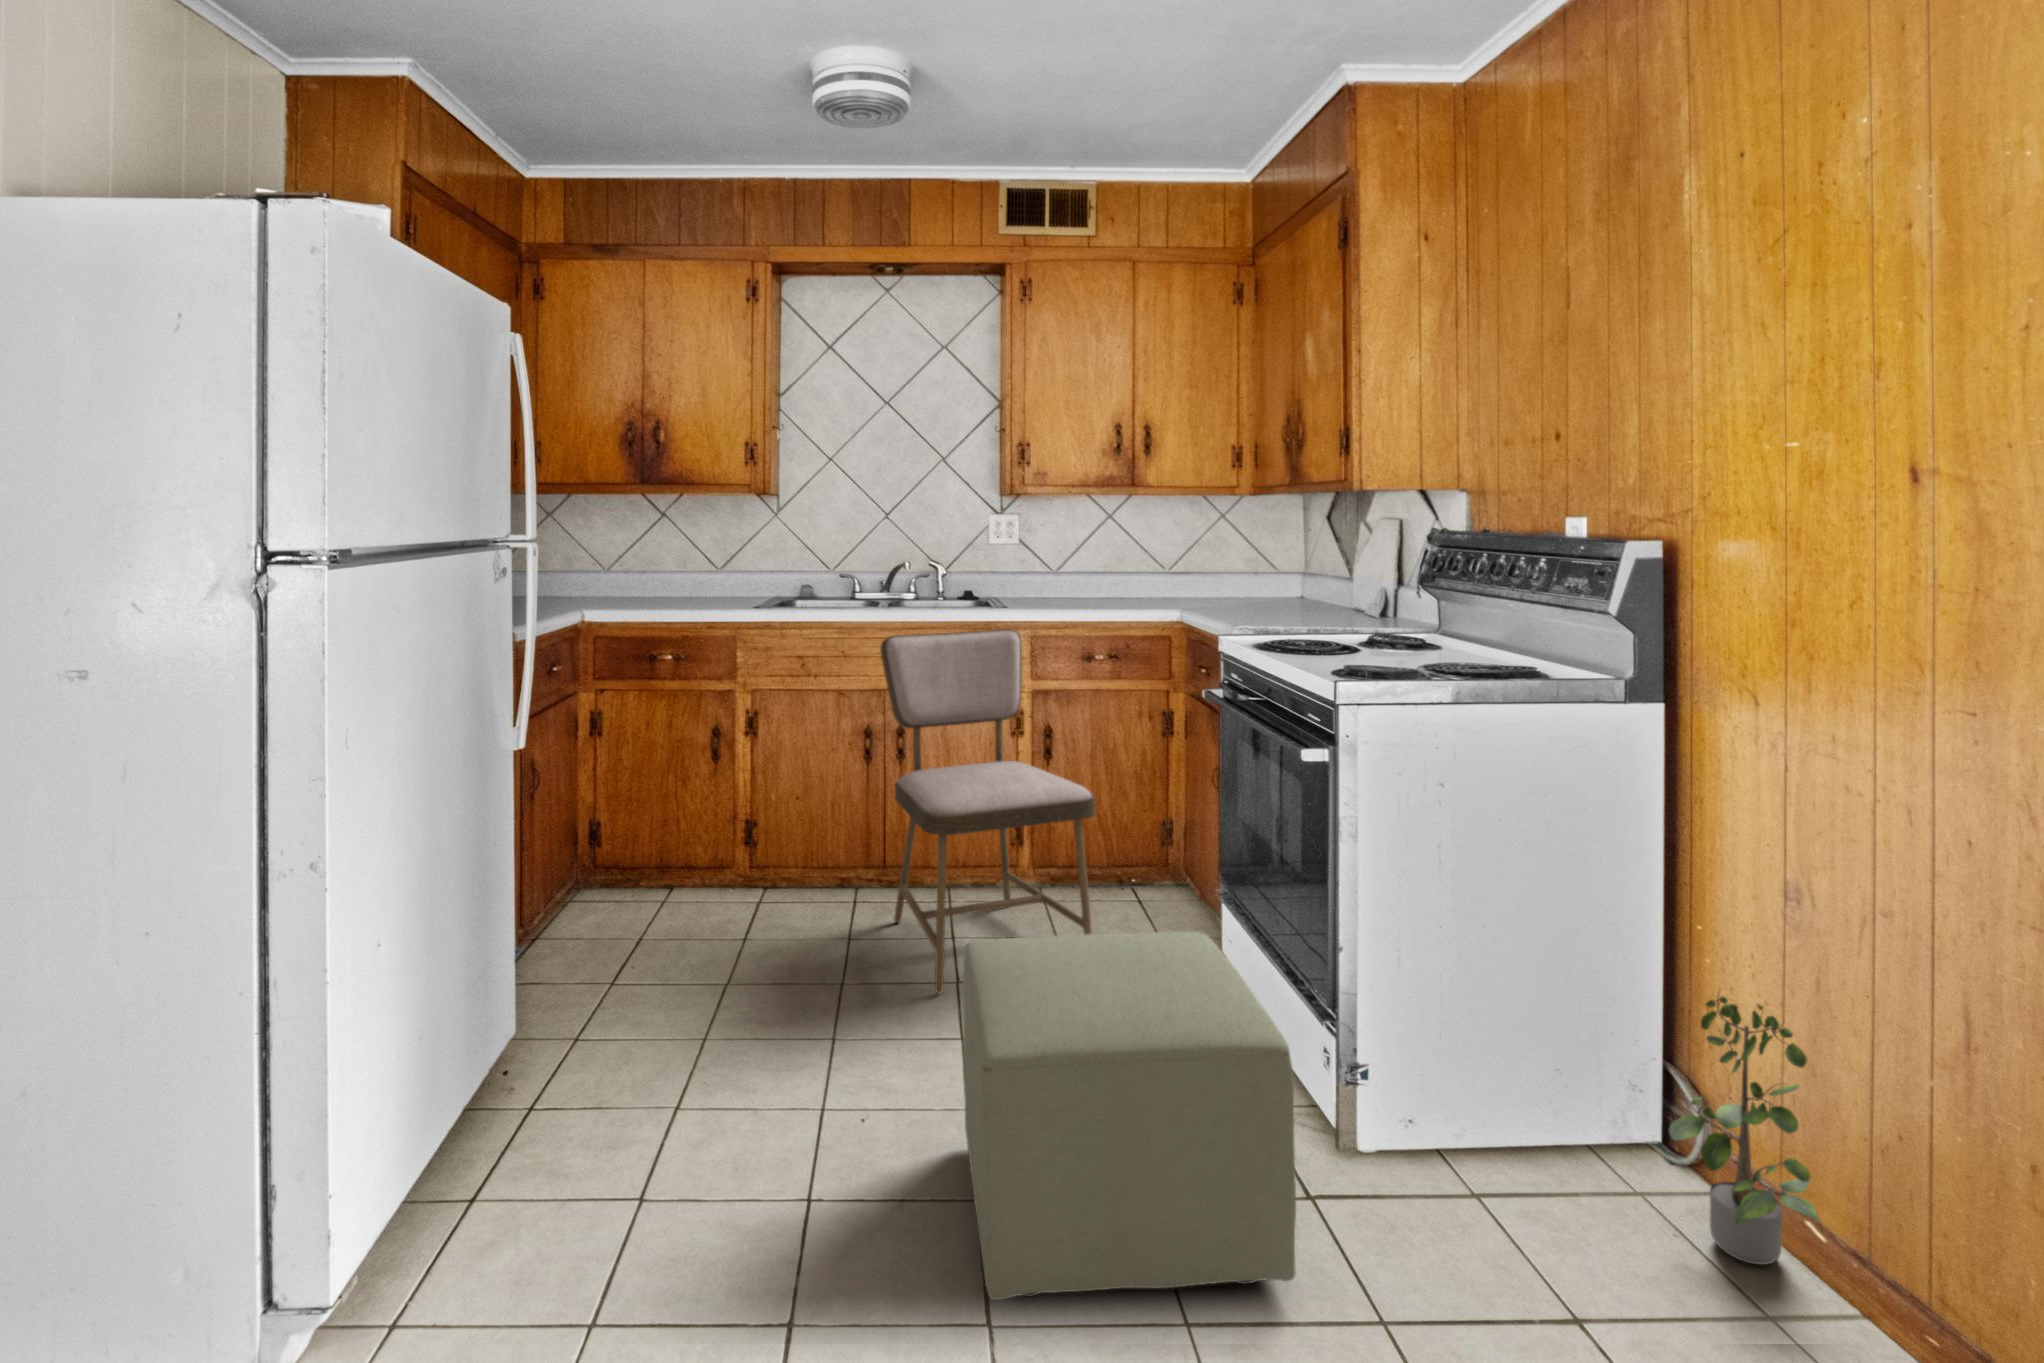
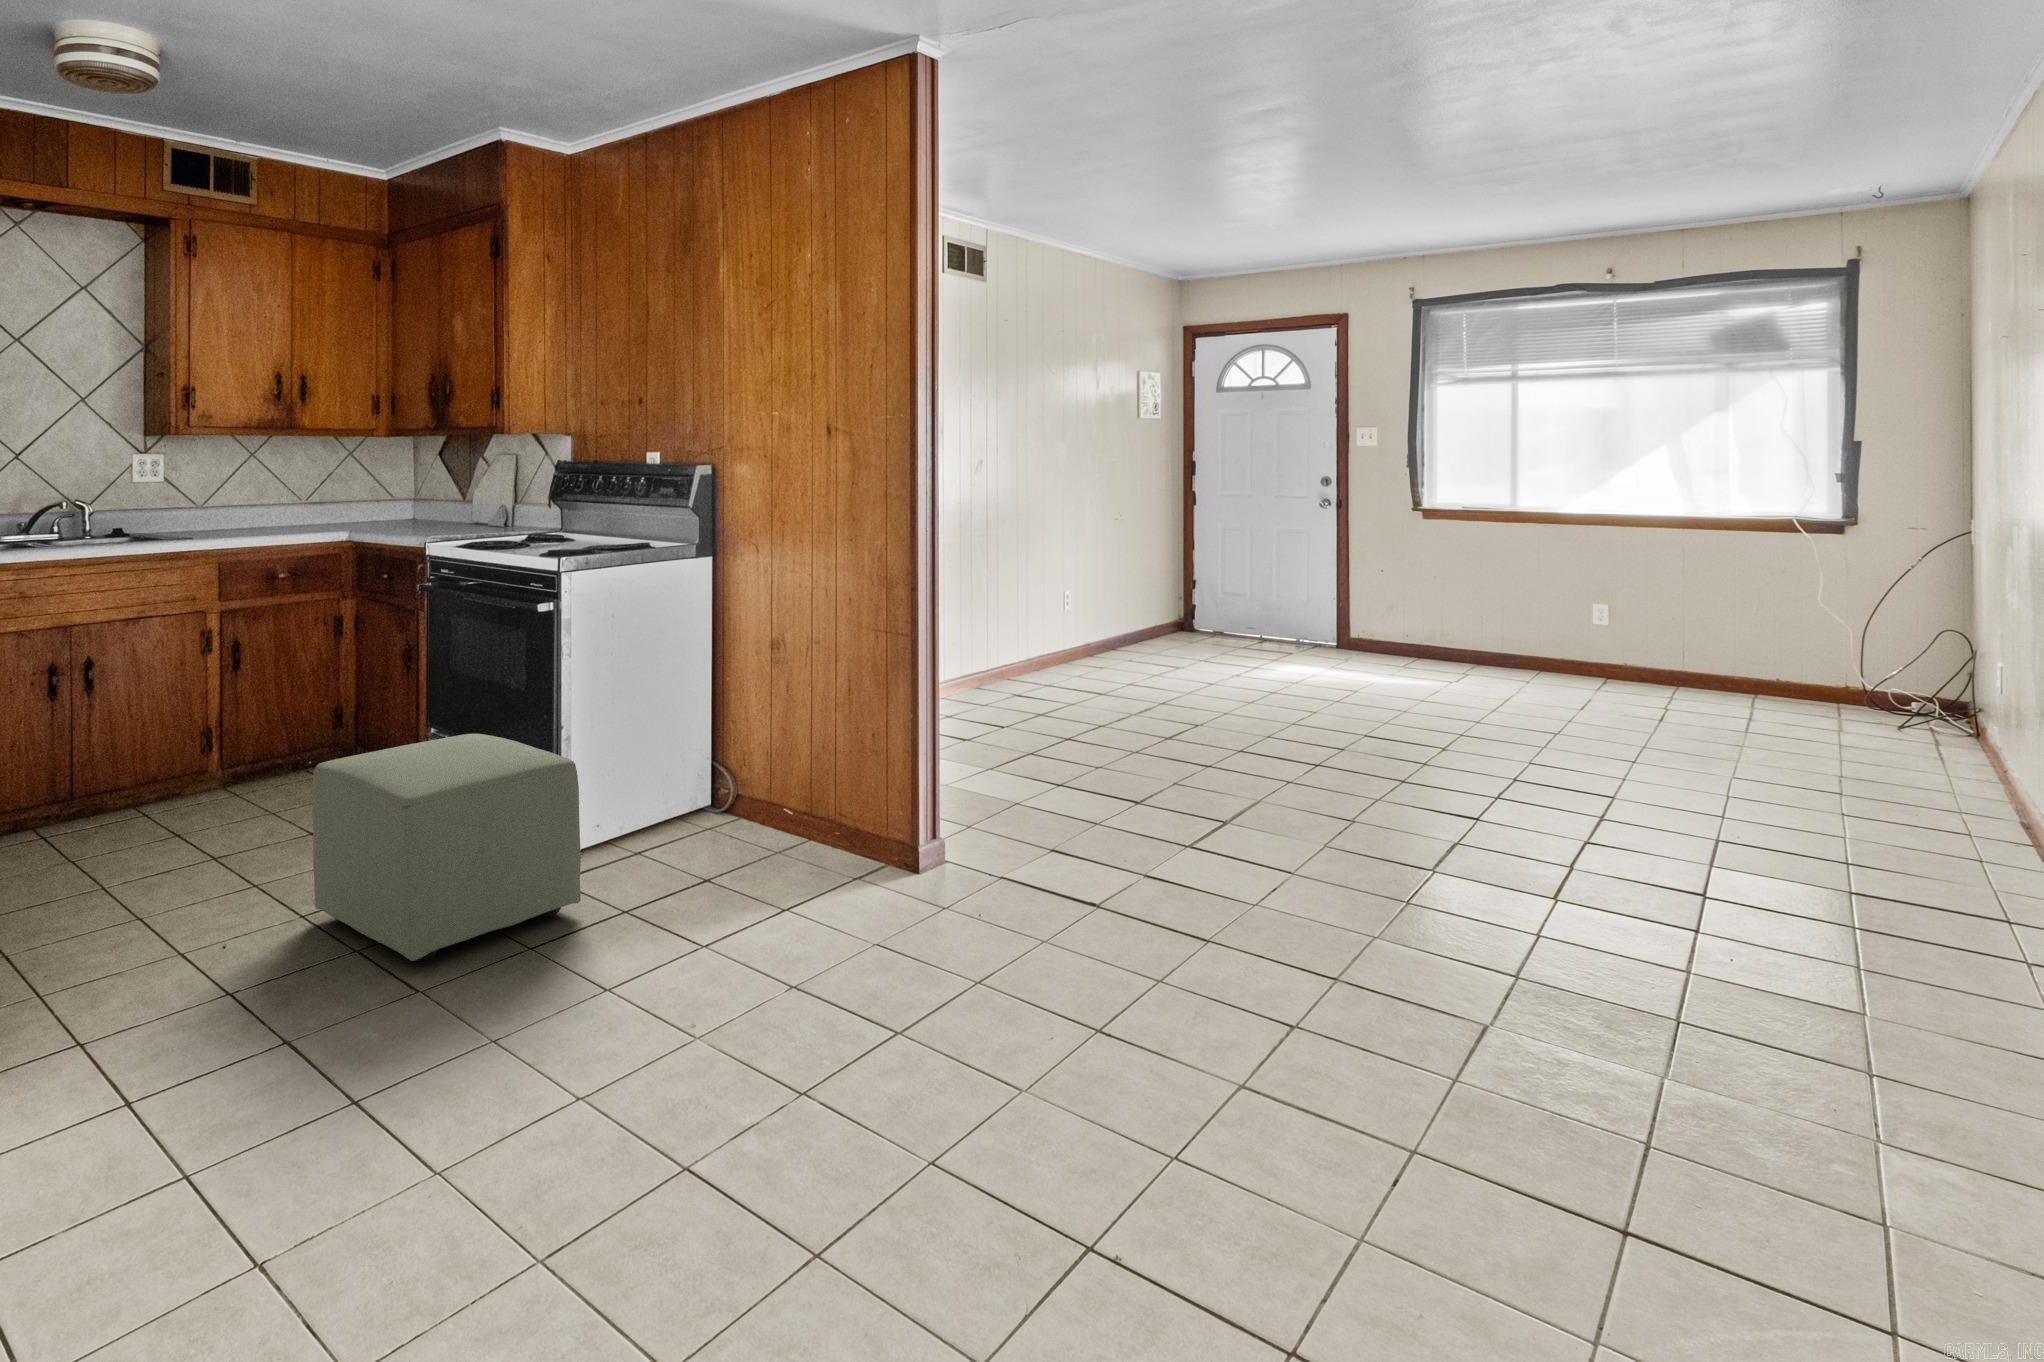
dining chair: present [880,629,1095,993] -> none [87,554,325,862]
potted plant: present [1669,996,1820,1265] -> none [738,704,810,841]

